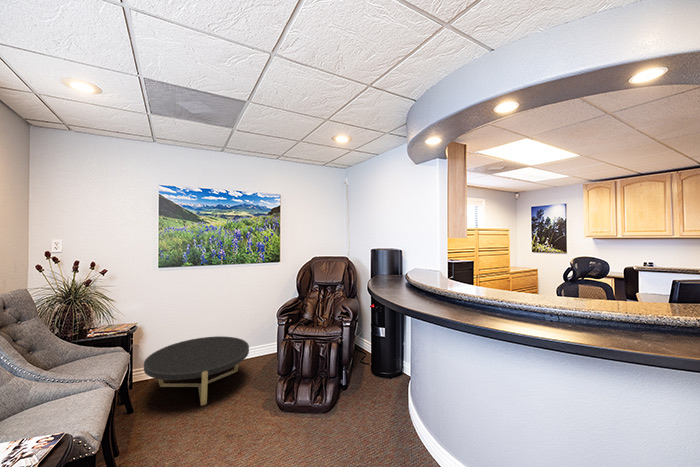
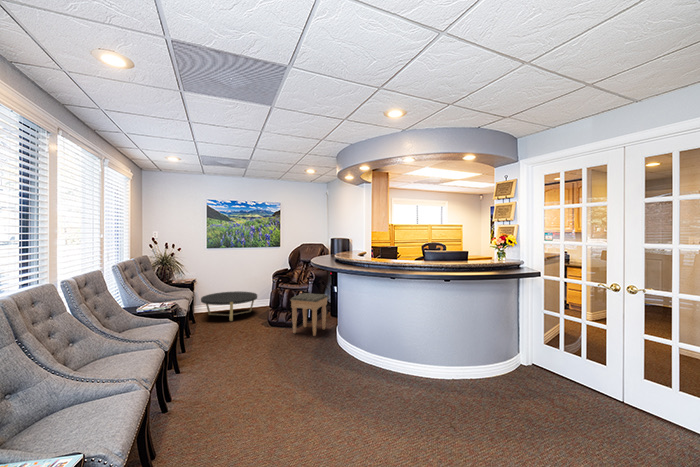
footstool: none [333,353,395,451] -> present [290,293,328,336]

